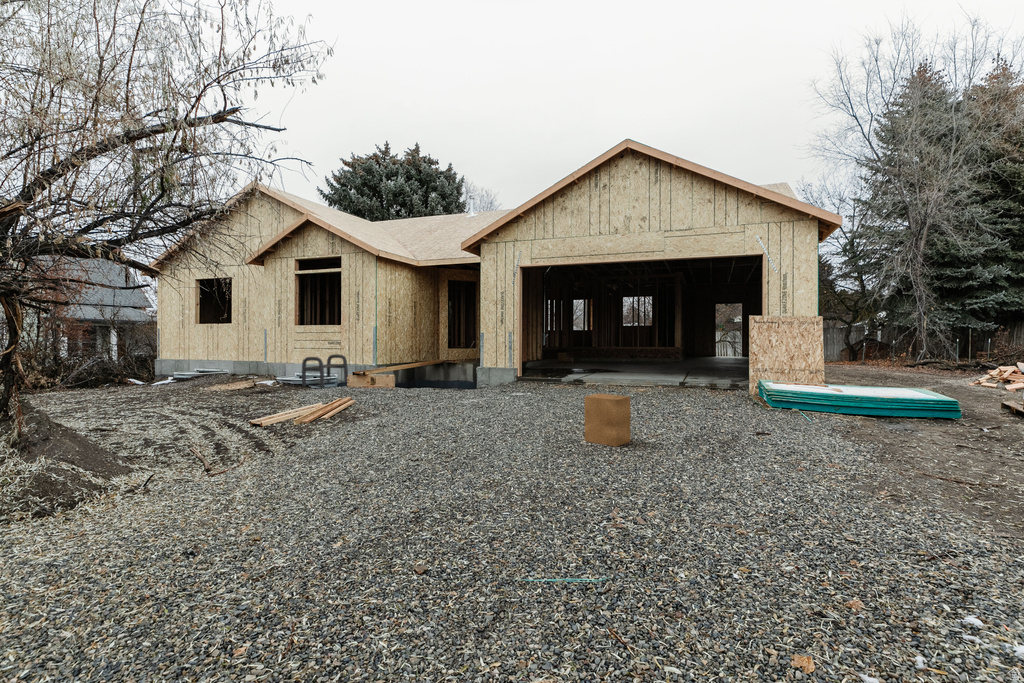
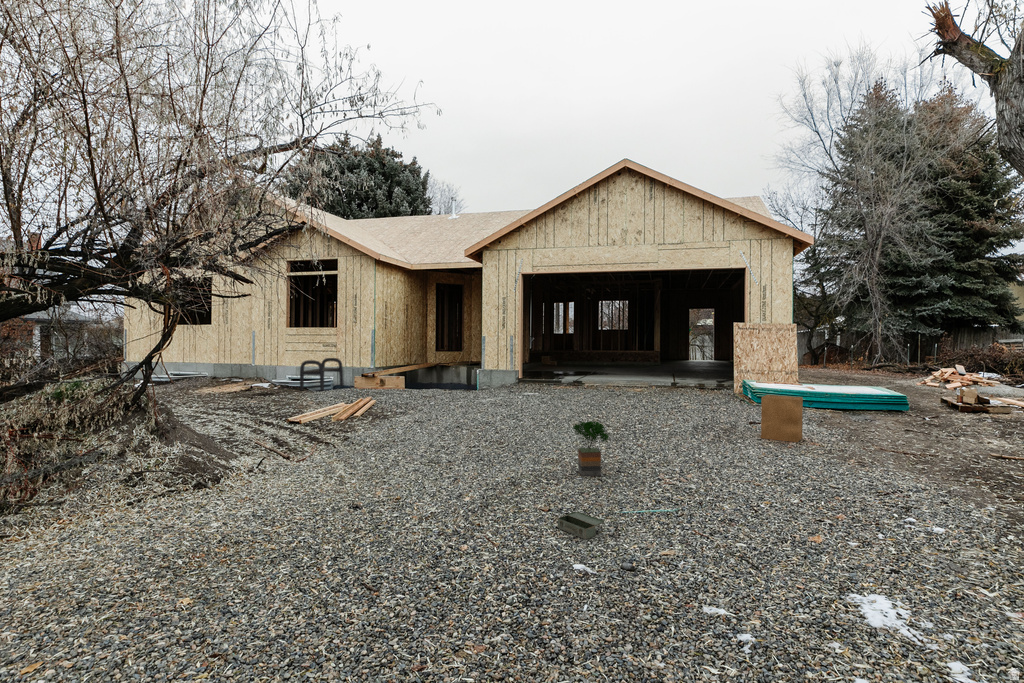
cardboard box: present [585,393,630,447] -> present [761,395,803,442]
potted tree: none [497,436,543,509] -> present [573,421,609,476]
toolbox: none [404,582,466,640] -> present [558,511,604,539]

